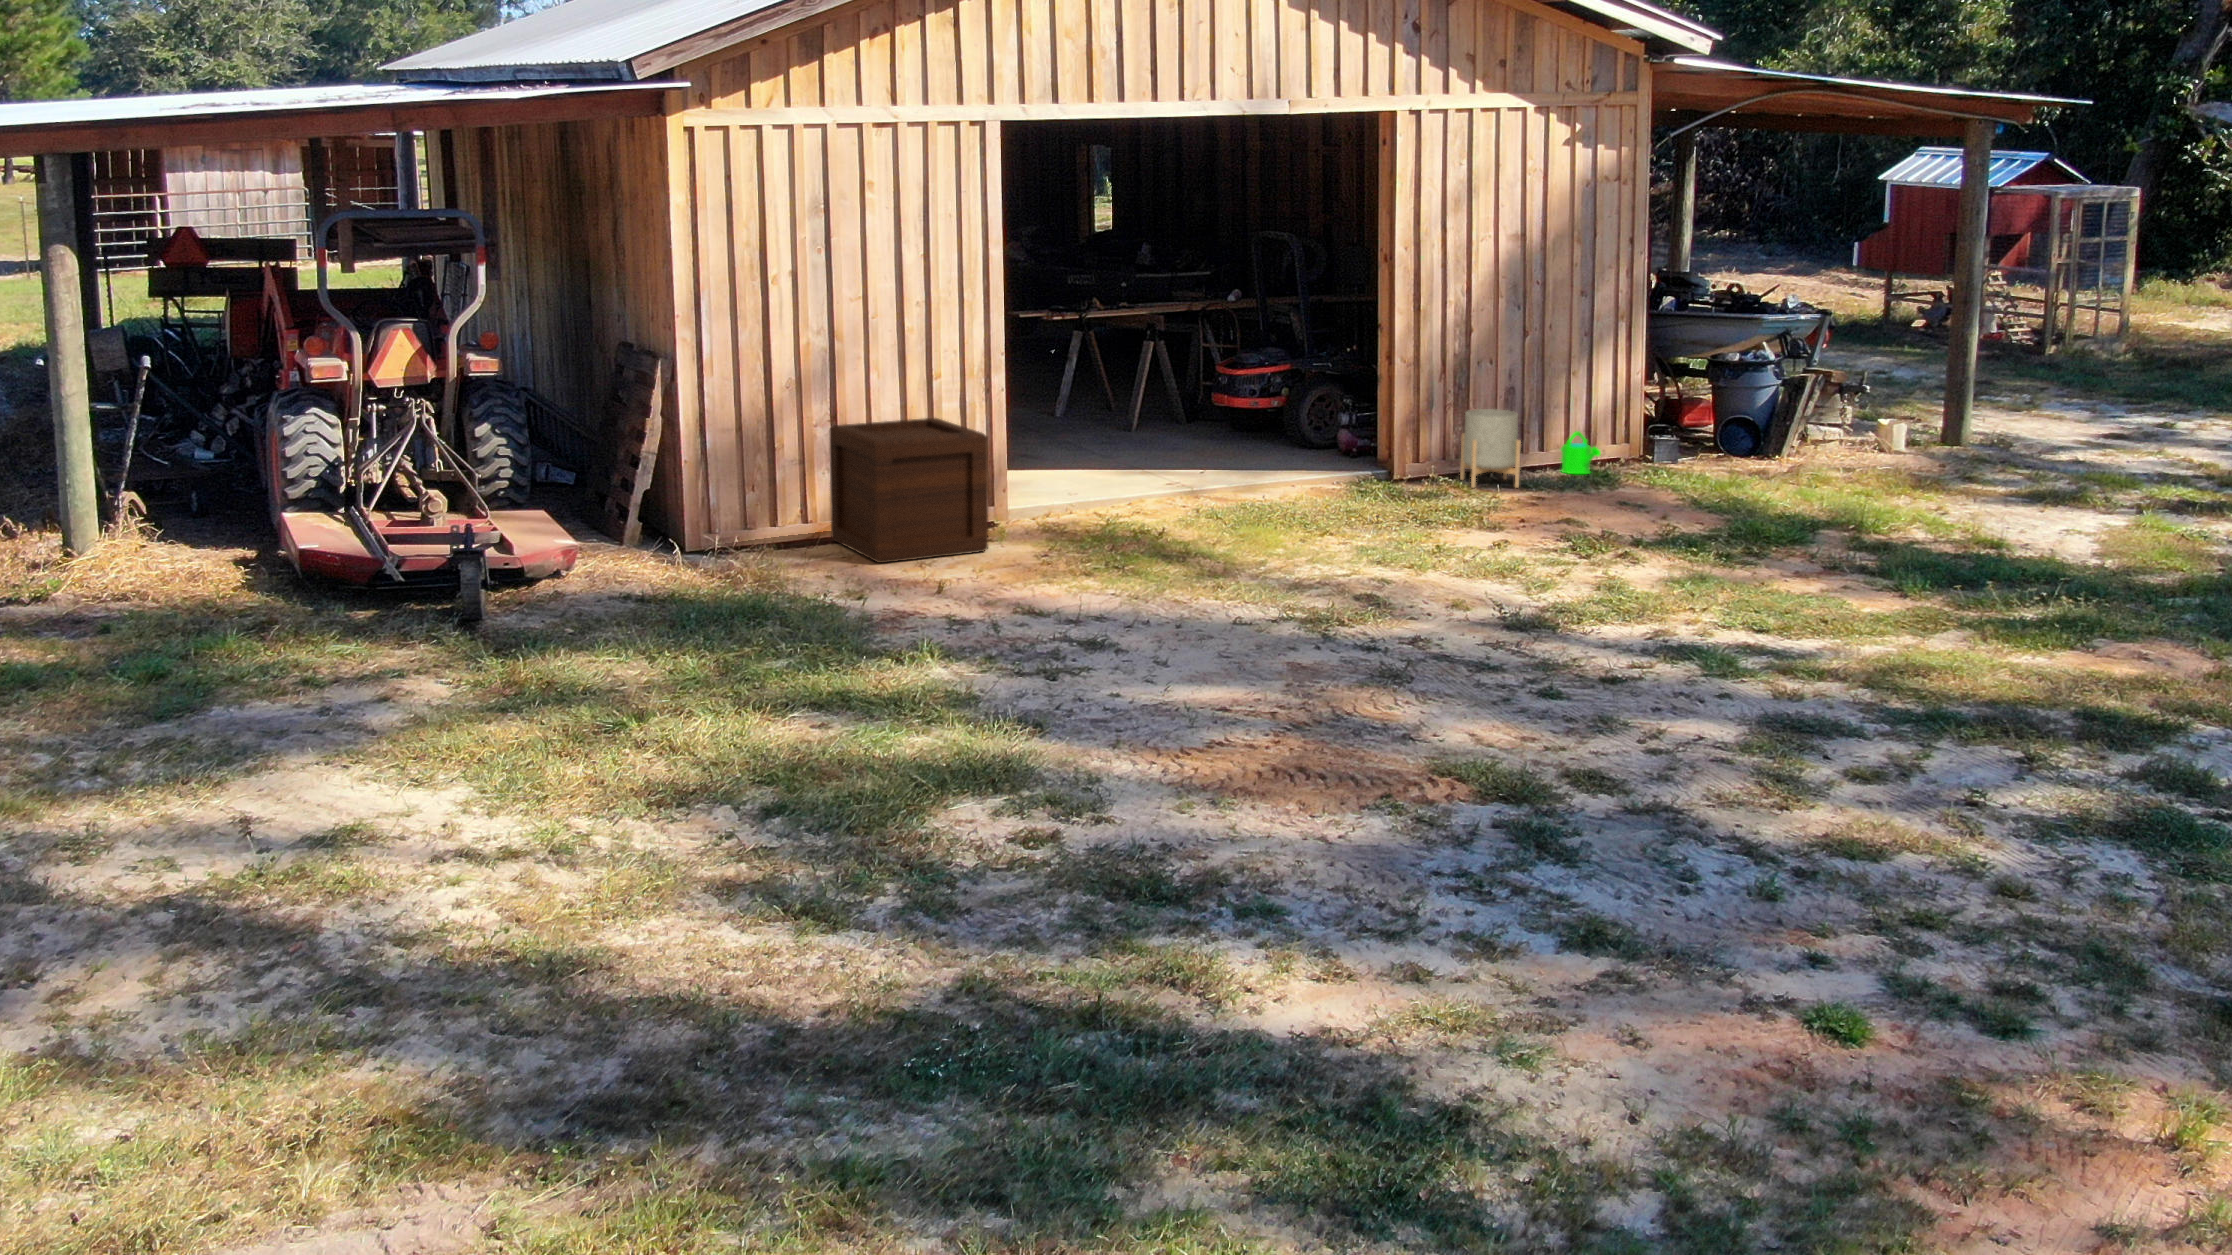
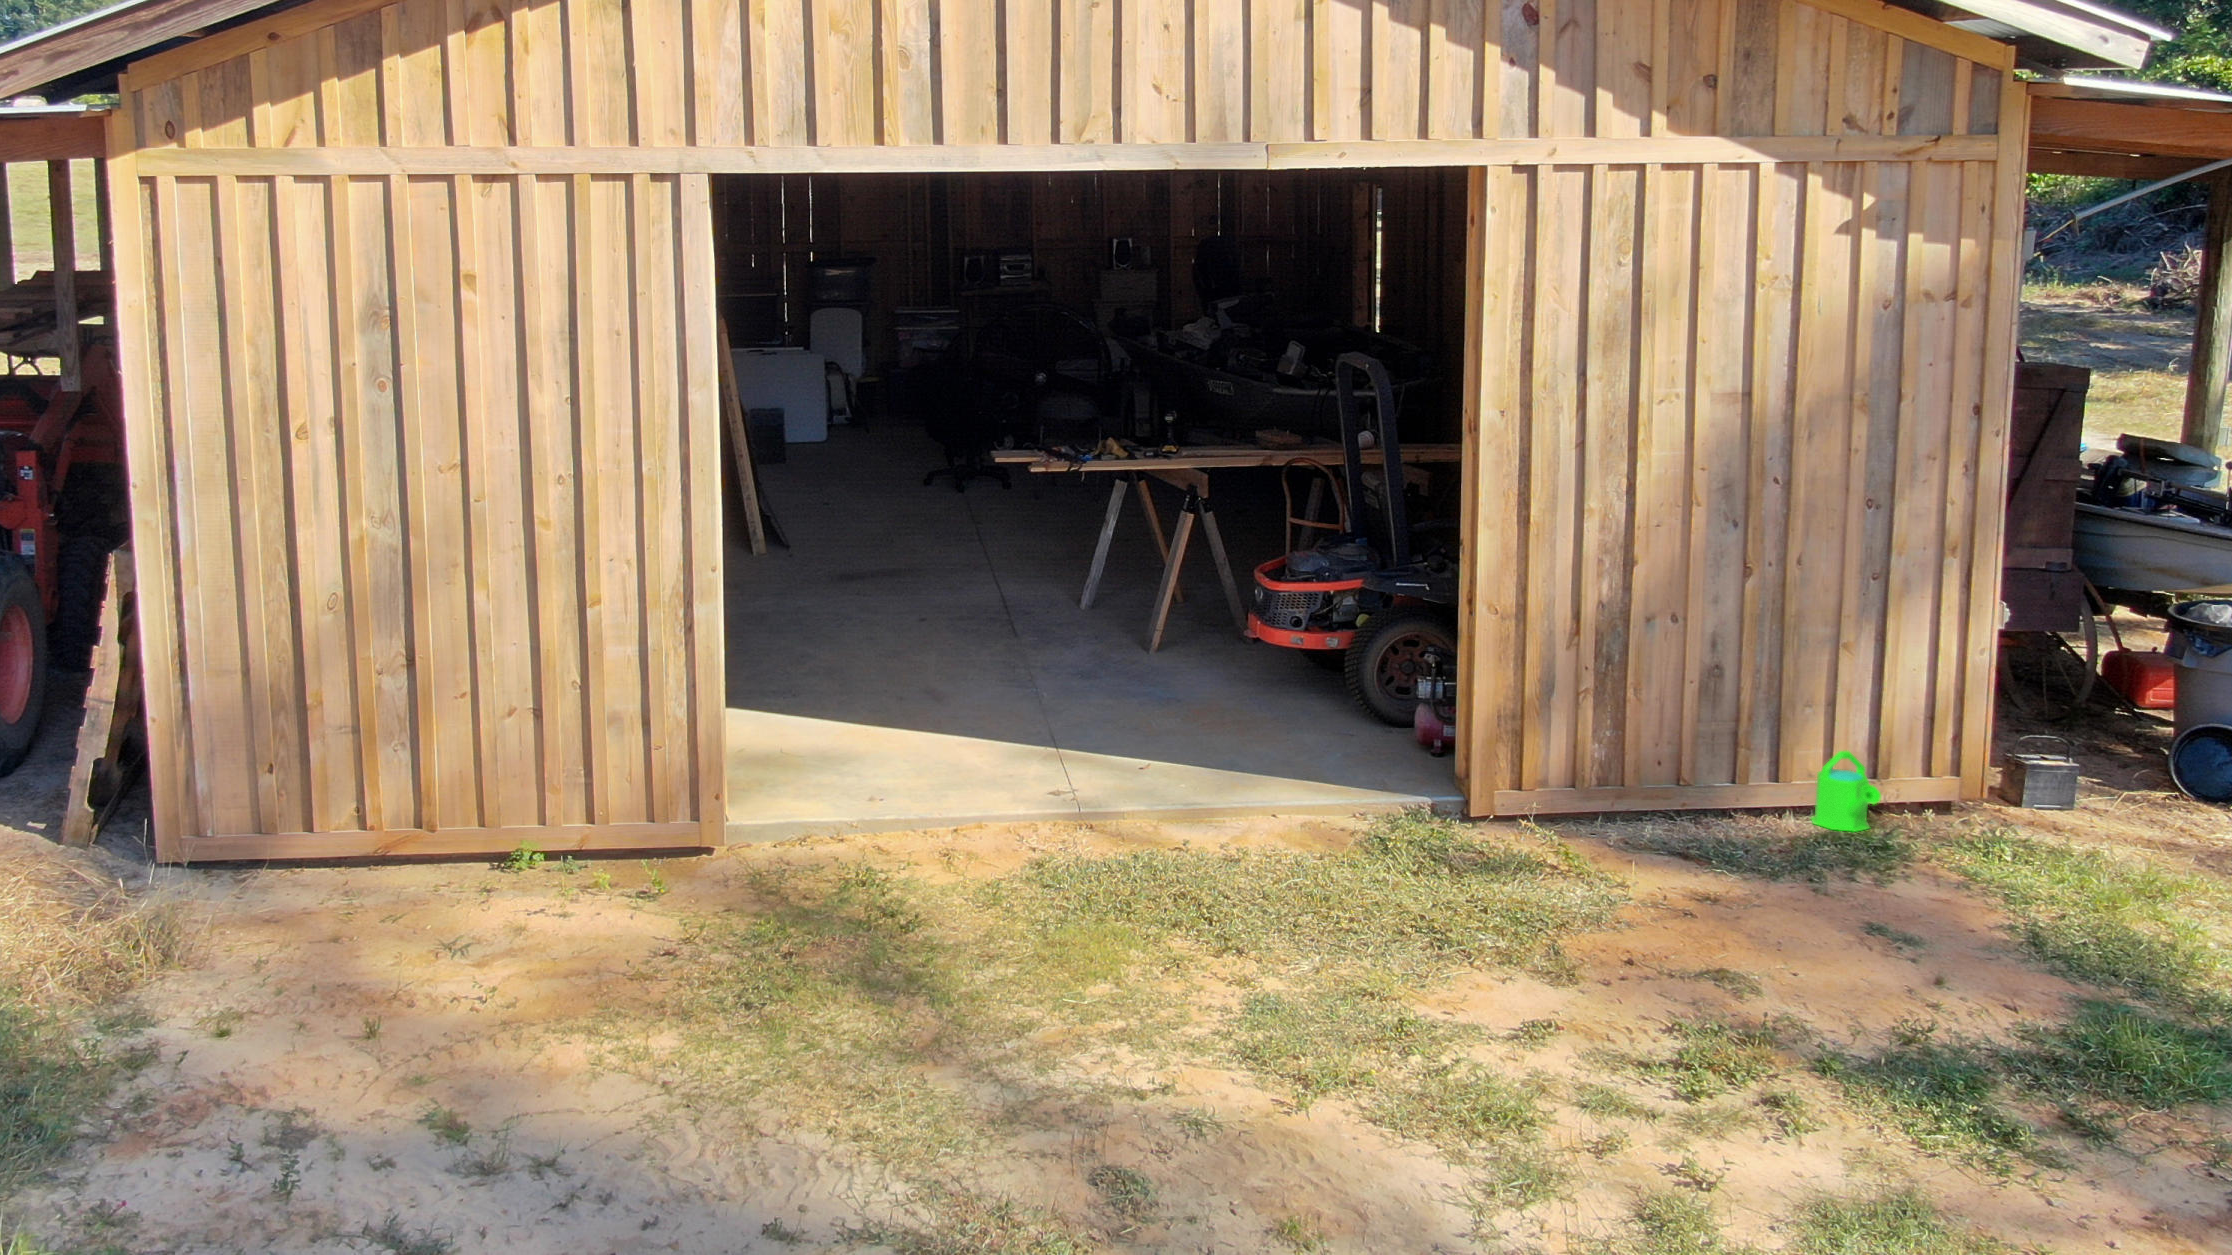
planter: present [1460,409,1521,488] -> none [1603,701,1704,855]
wooden crate: present [829,418,988,563] -> none [360,667,583,927]

